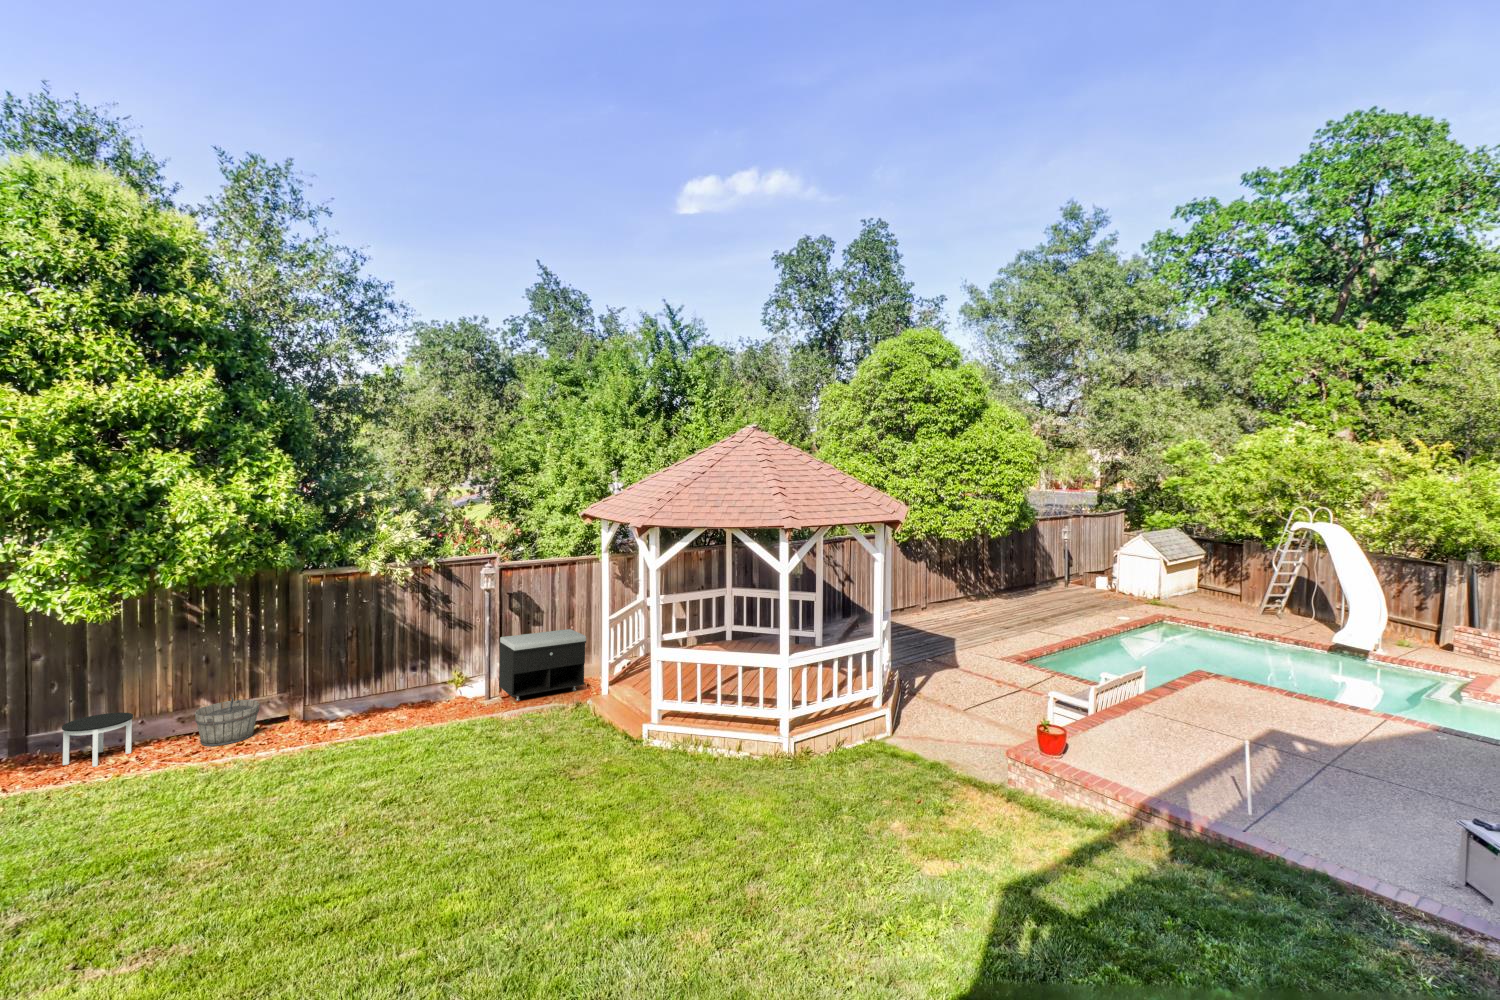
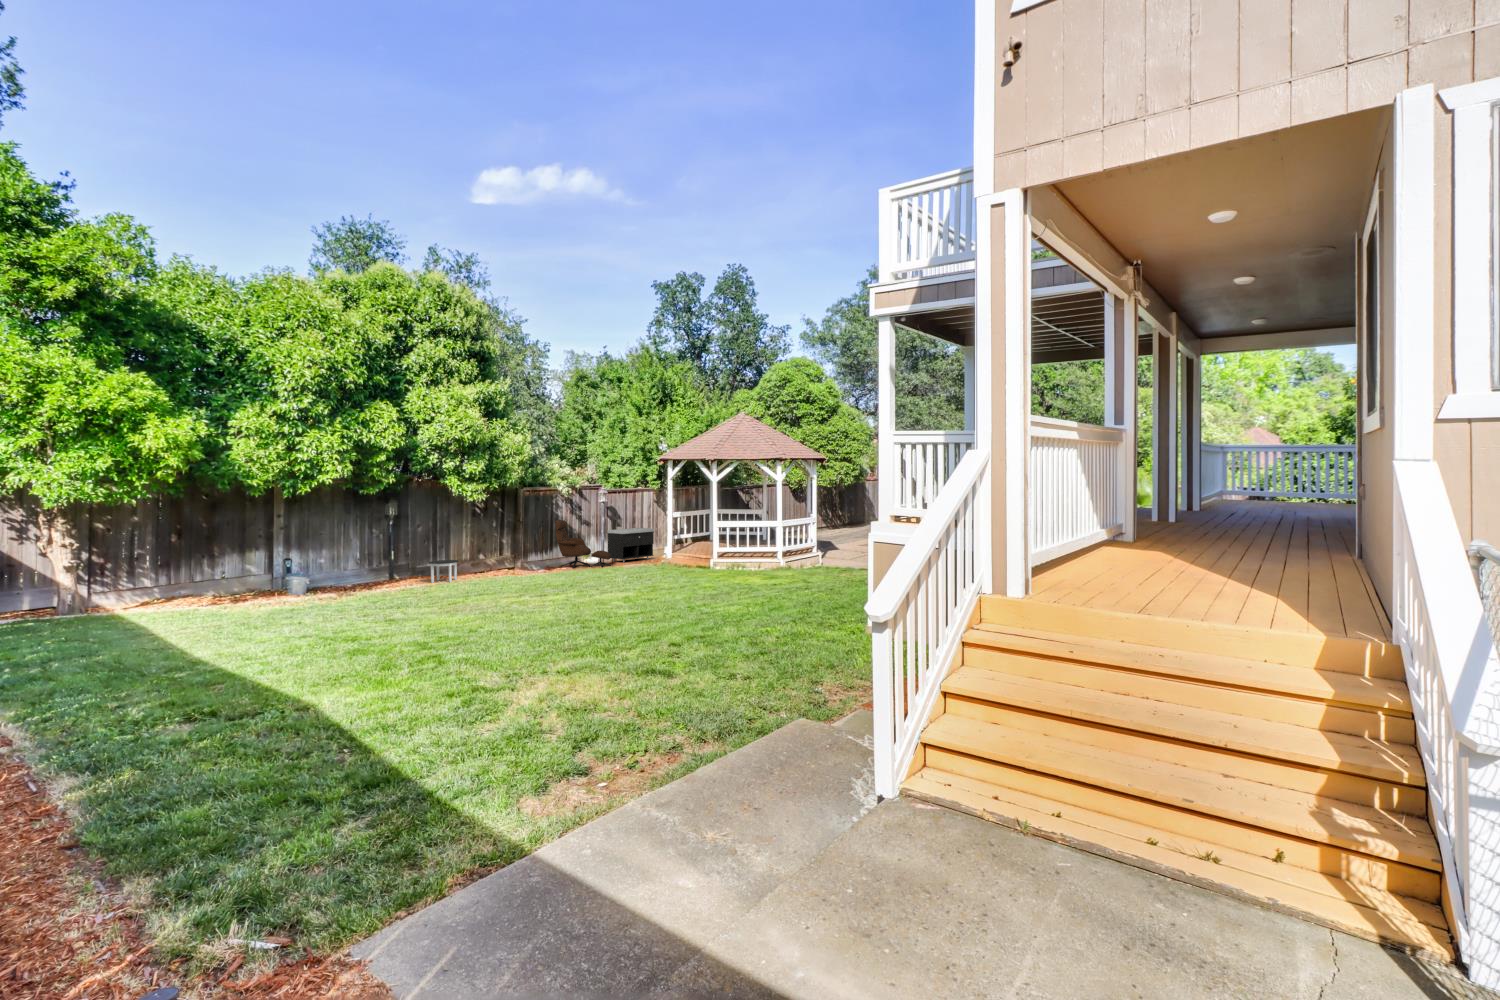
lounge chair: none [374,621,482,721] -> present [555,520,611,568]
wooden bucket: present [194,695,260,746] -> none [481,553,510,577]

